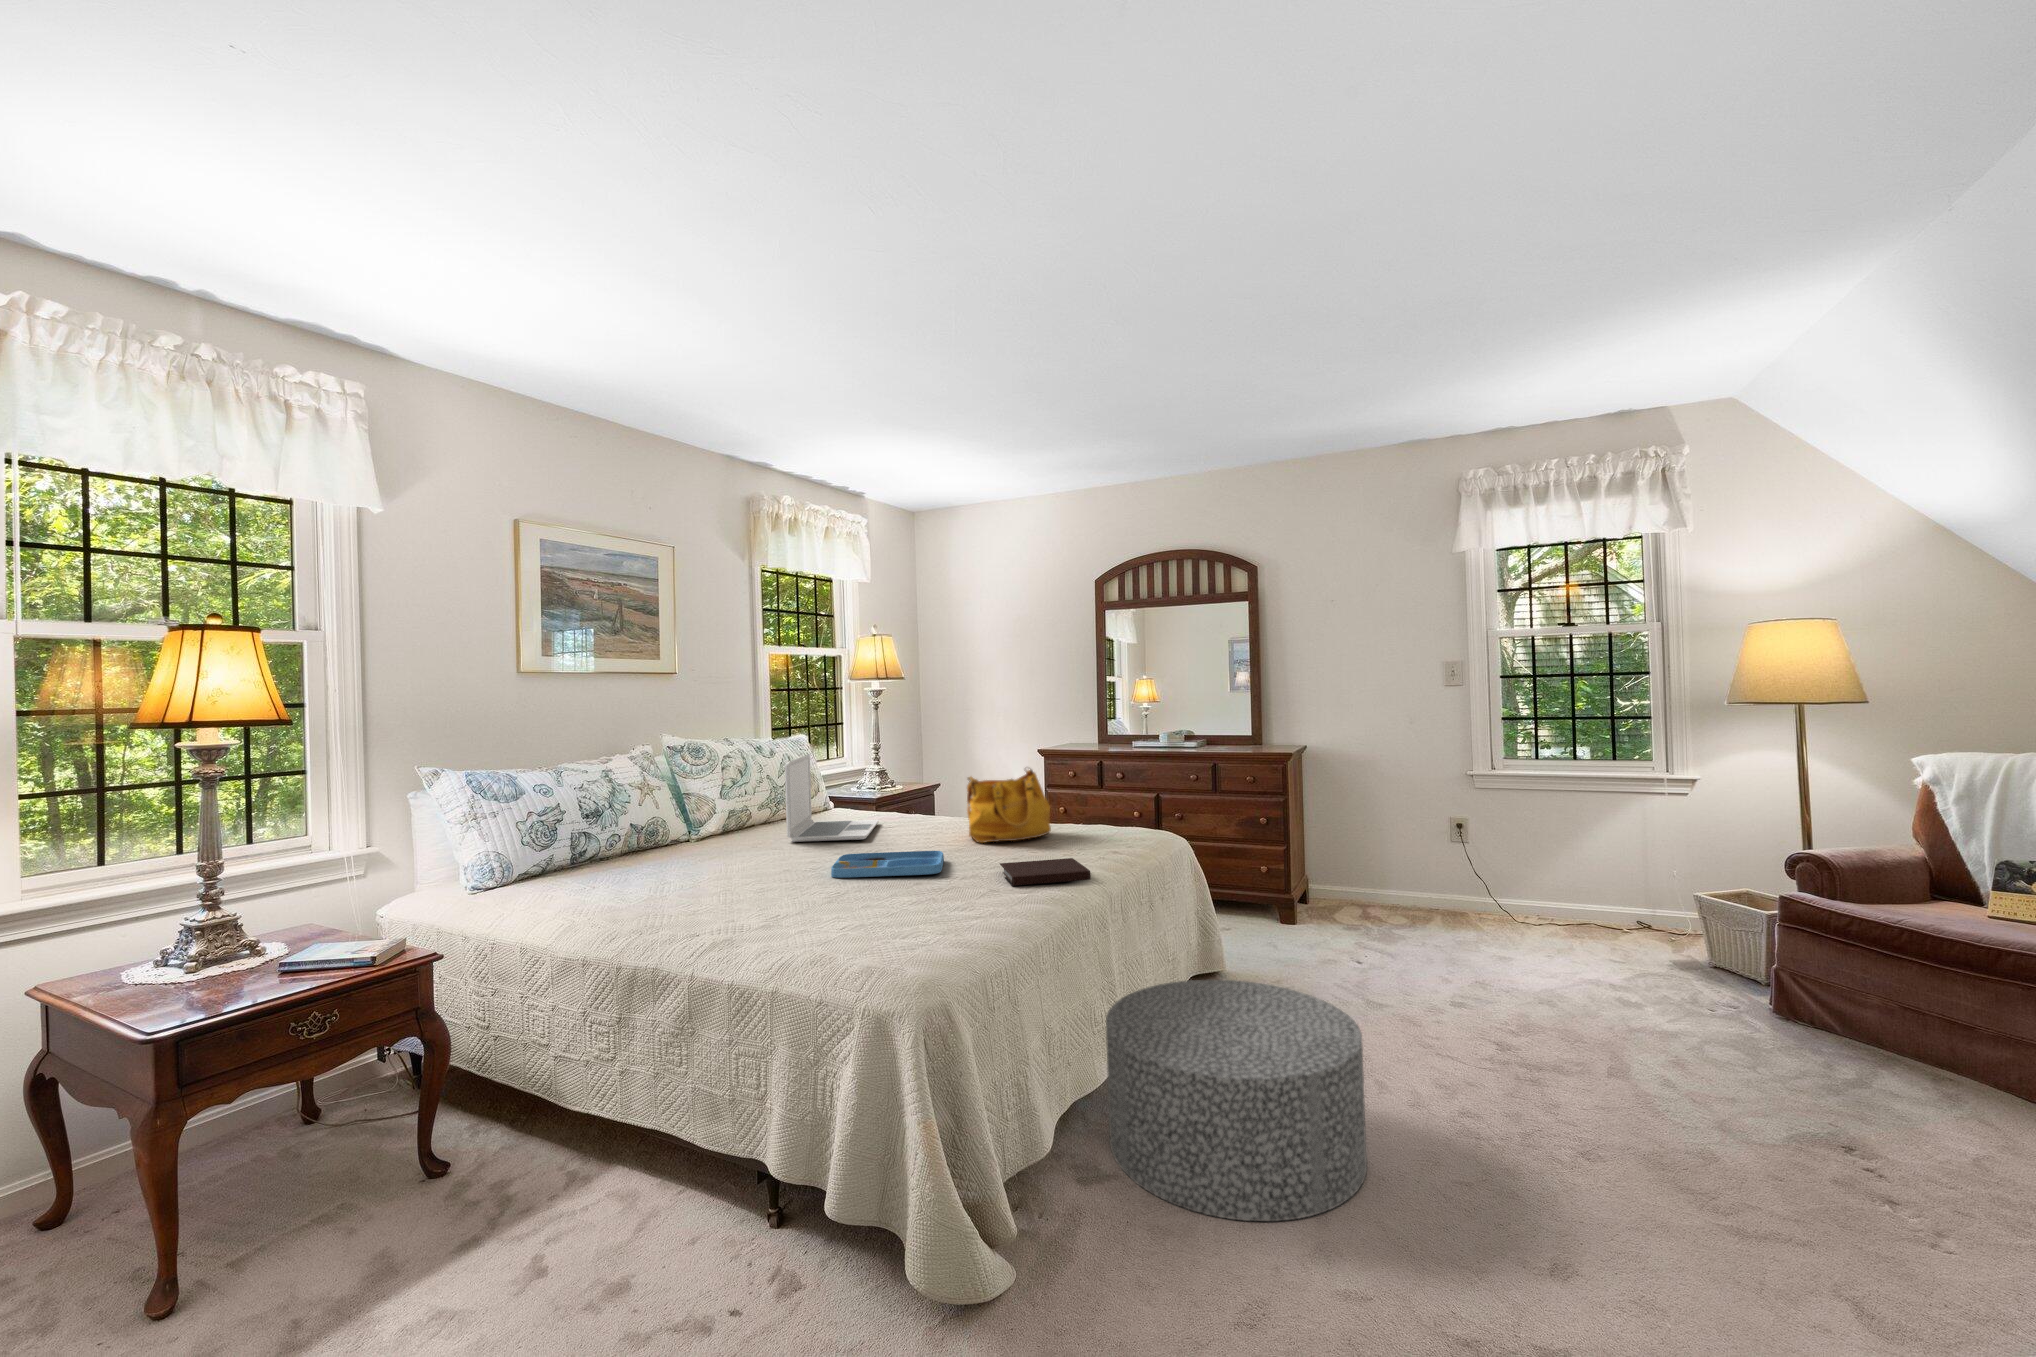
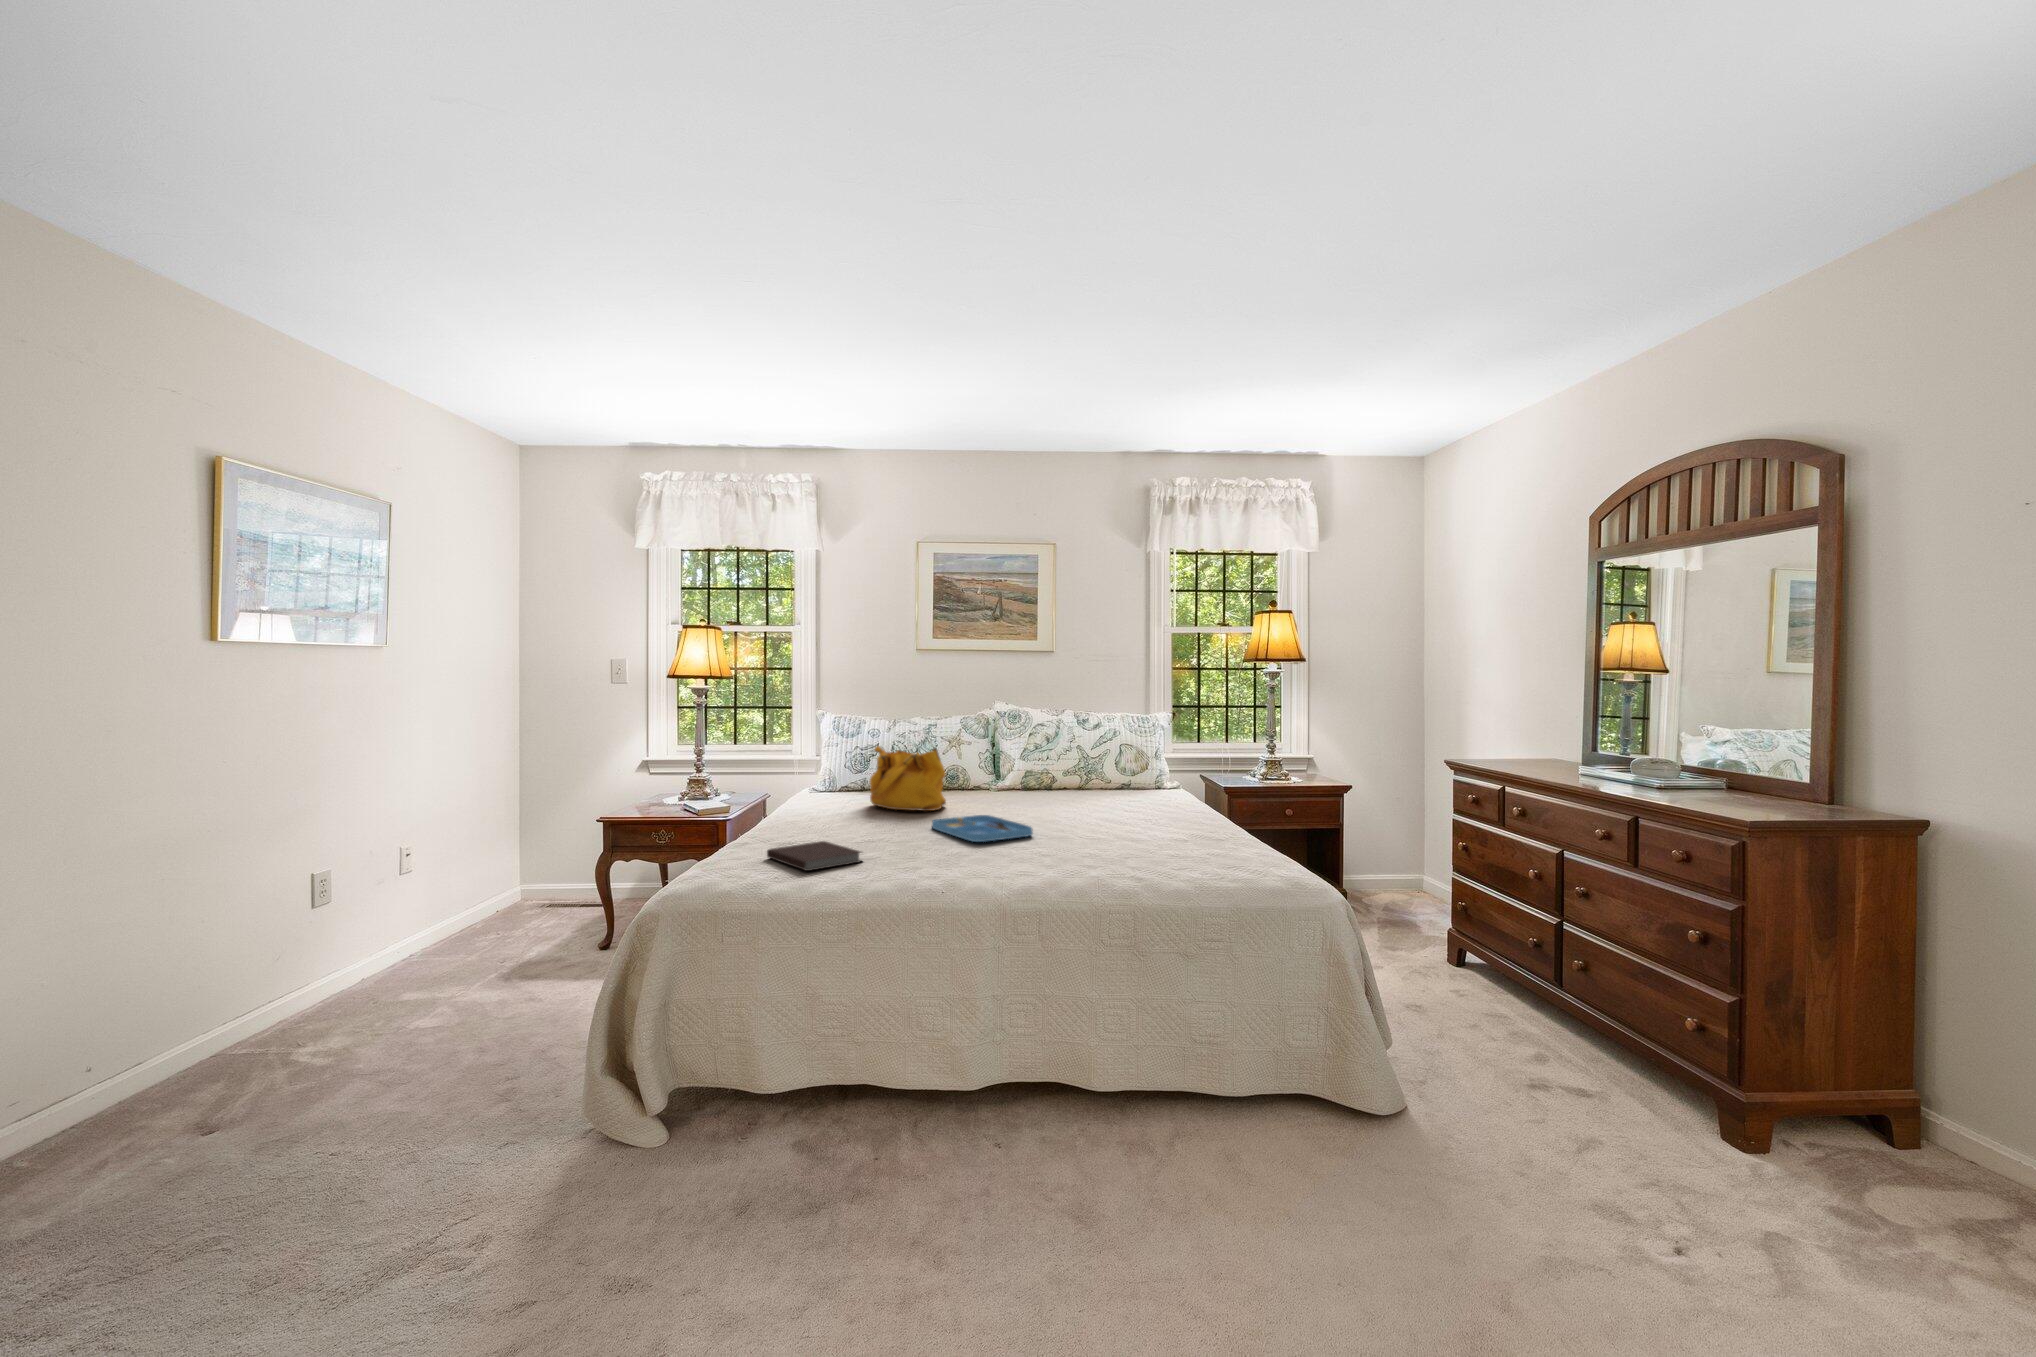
laptop: present [785,755,879,842] -> none [1017,729,1130,810]
handbag: present [967,769,1051,843] -> present [869,746,946,811]
notebook: present [1000,858,1091,886] -> present [767,841,861,871]
ottoman: present [1106,980,1367,1221] -> none [814,1001,1097,1291]

